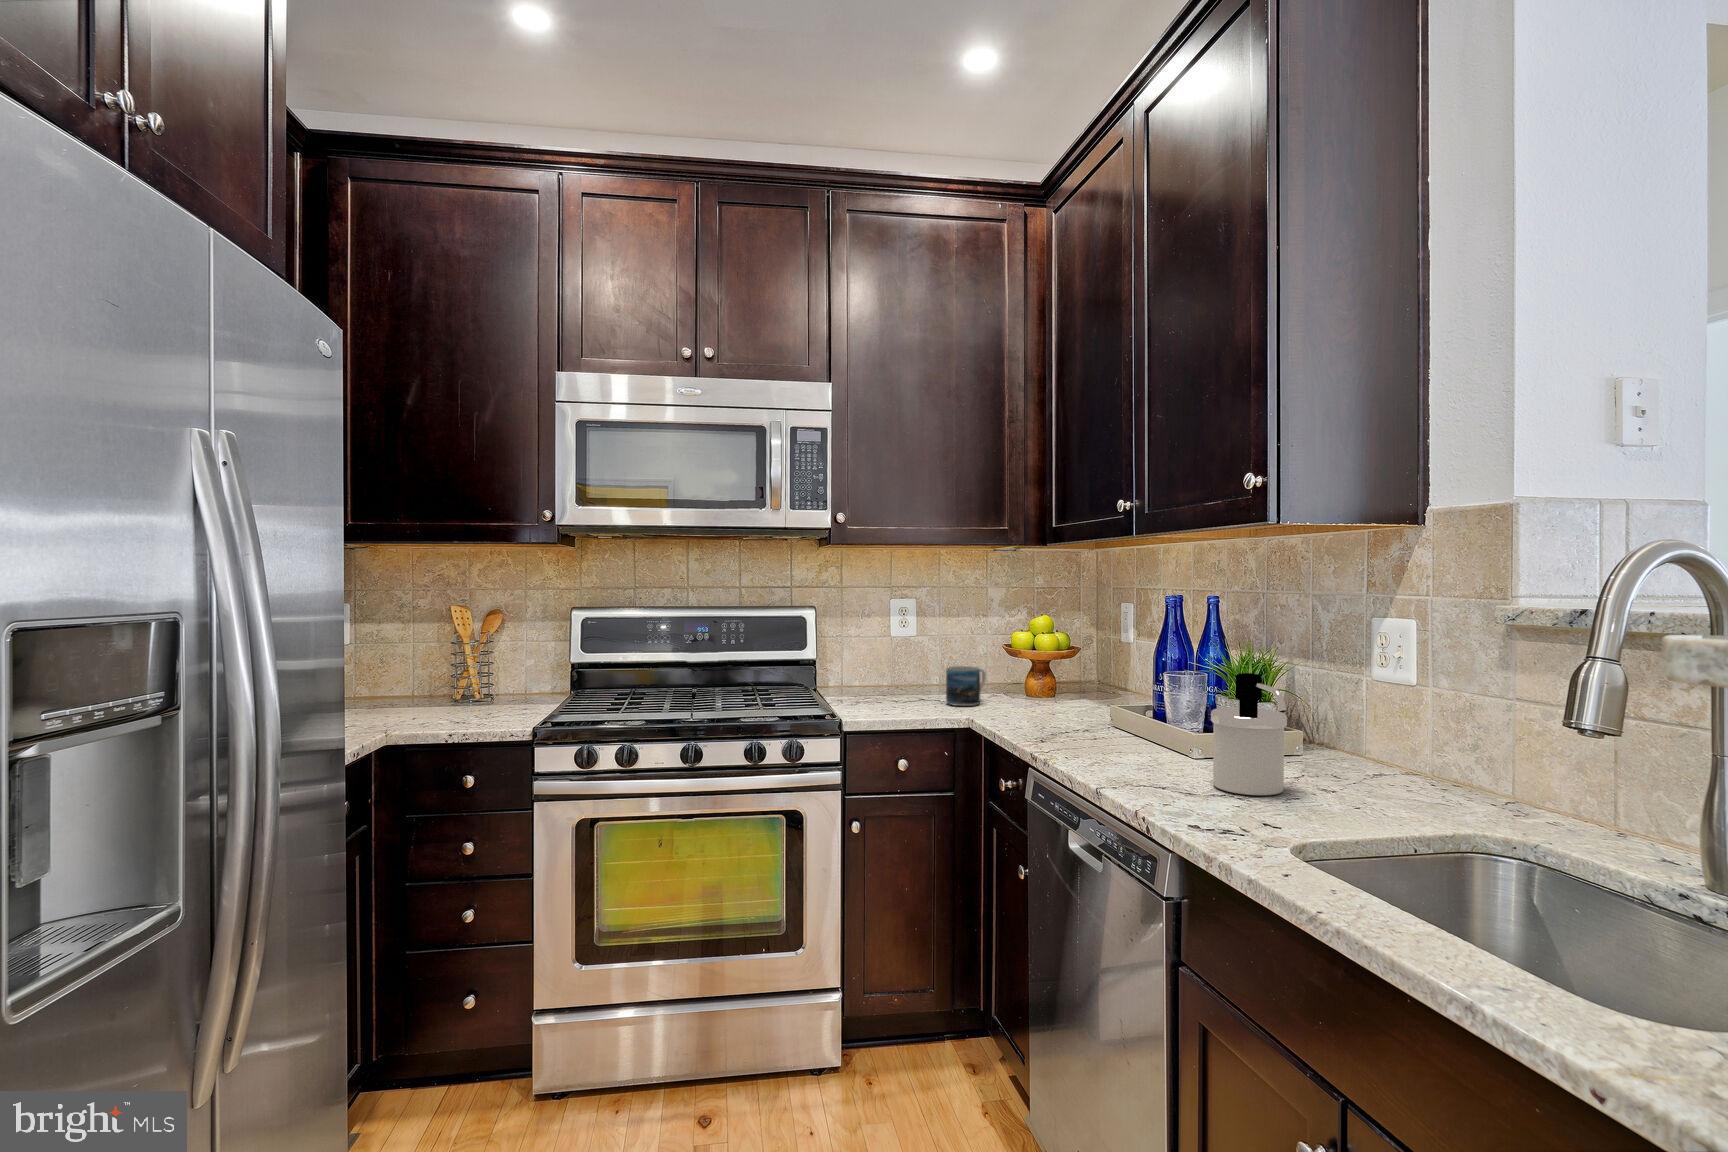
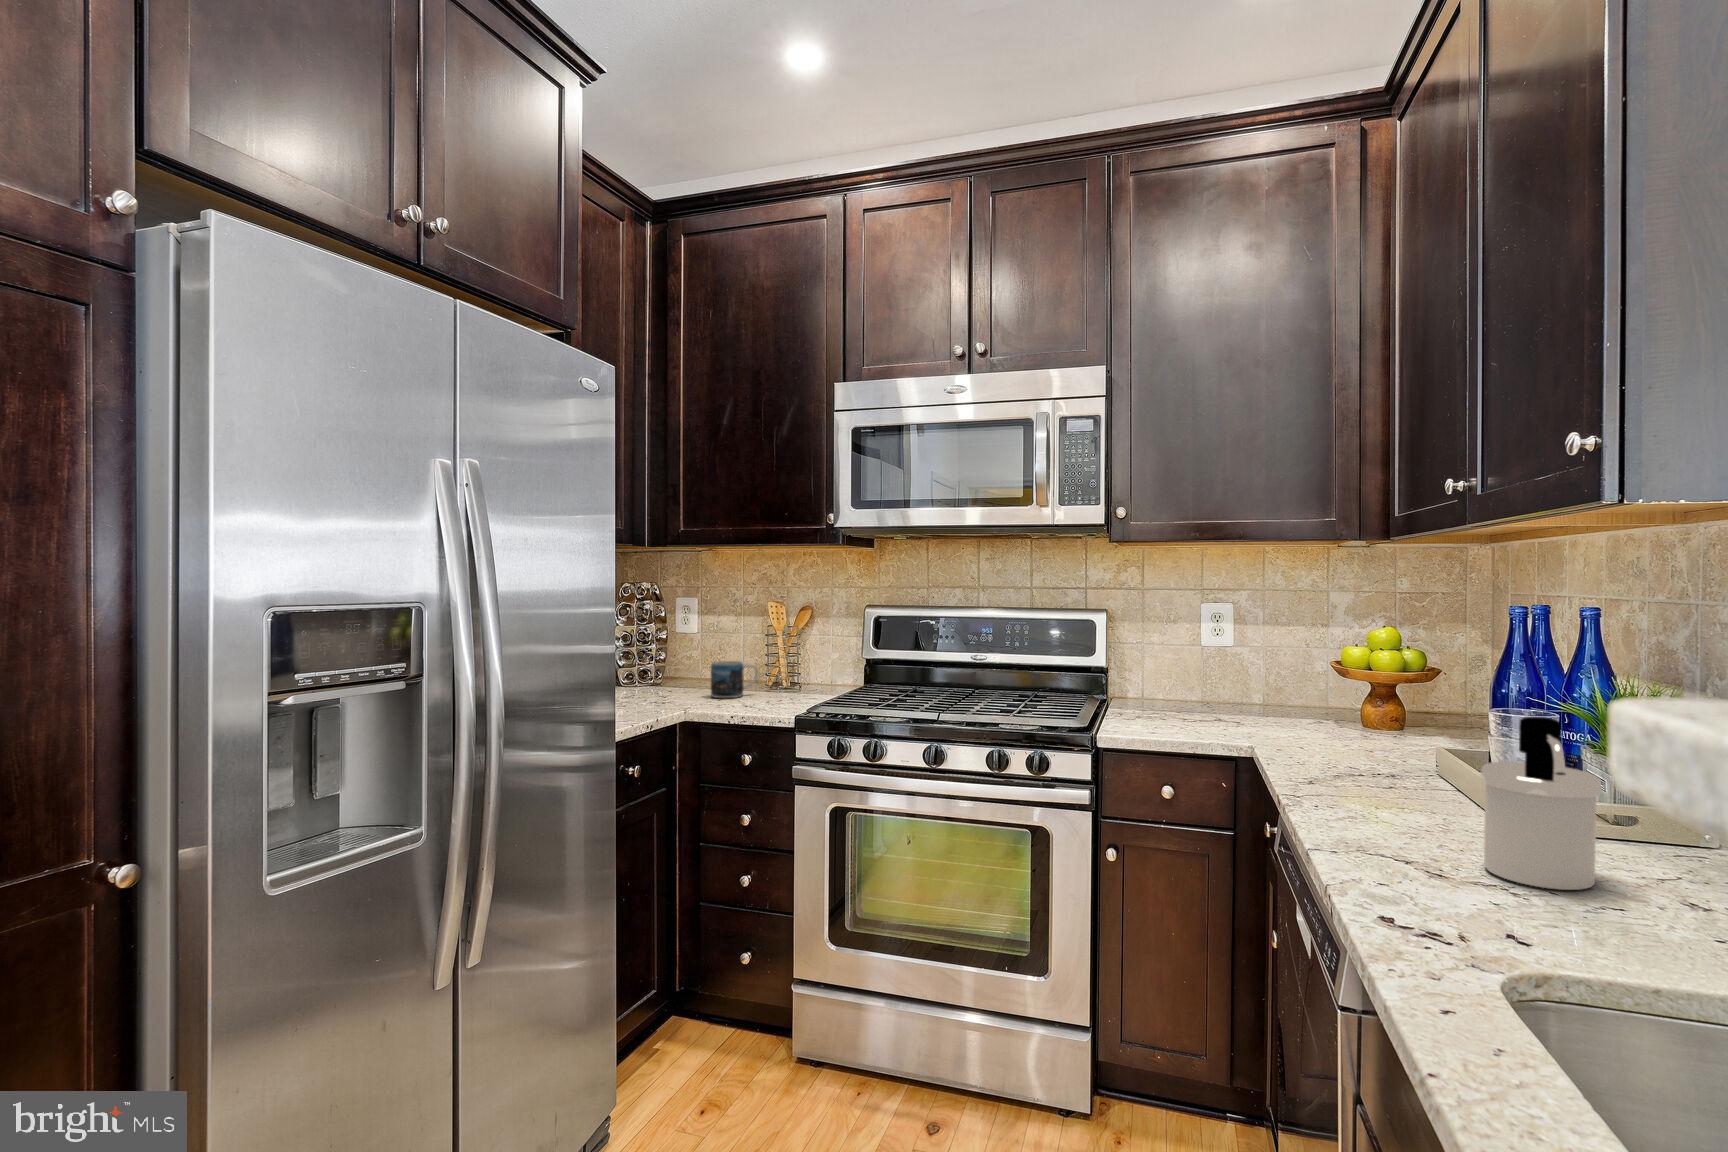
mug: present [946,666,986,706] -> present [711,661,759,698]

